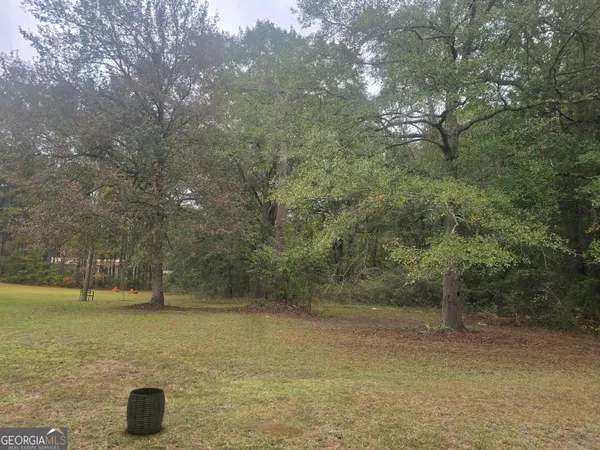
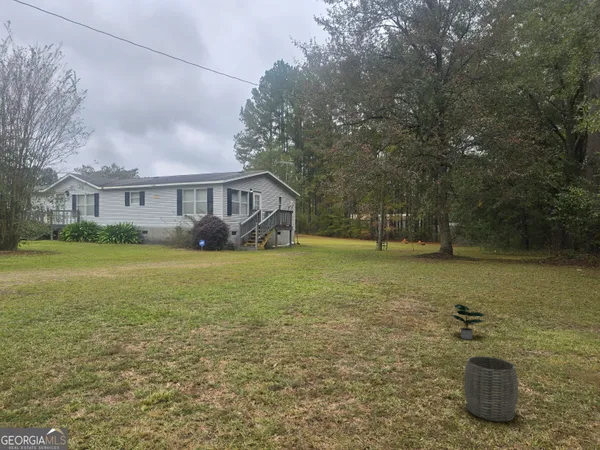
potted plant: none [135,352,163,382] -> present [452,304,484,339]

